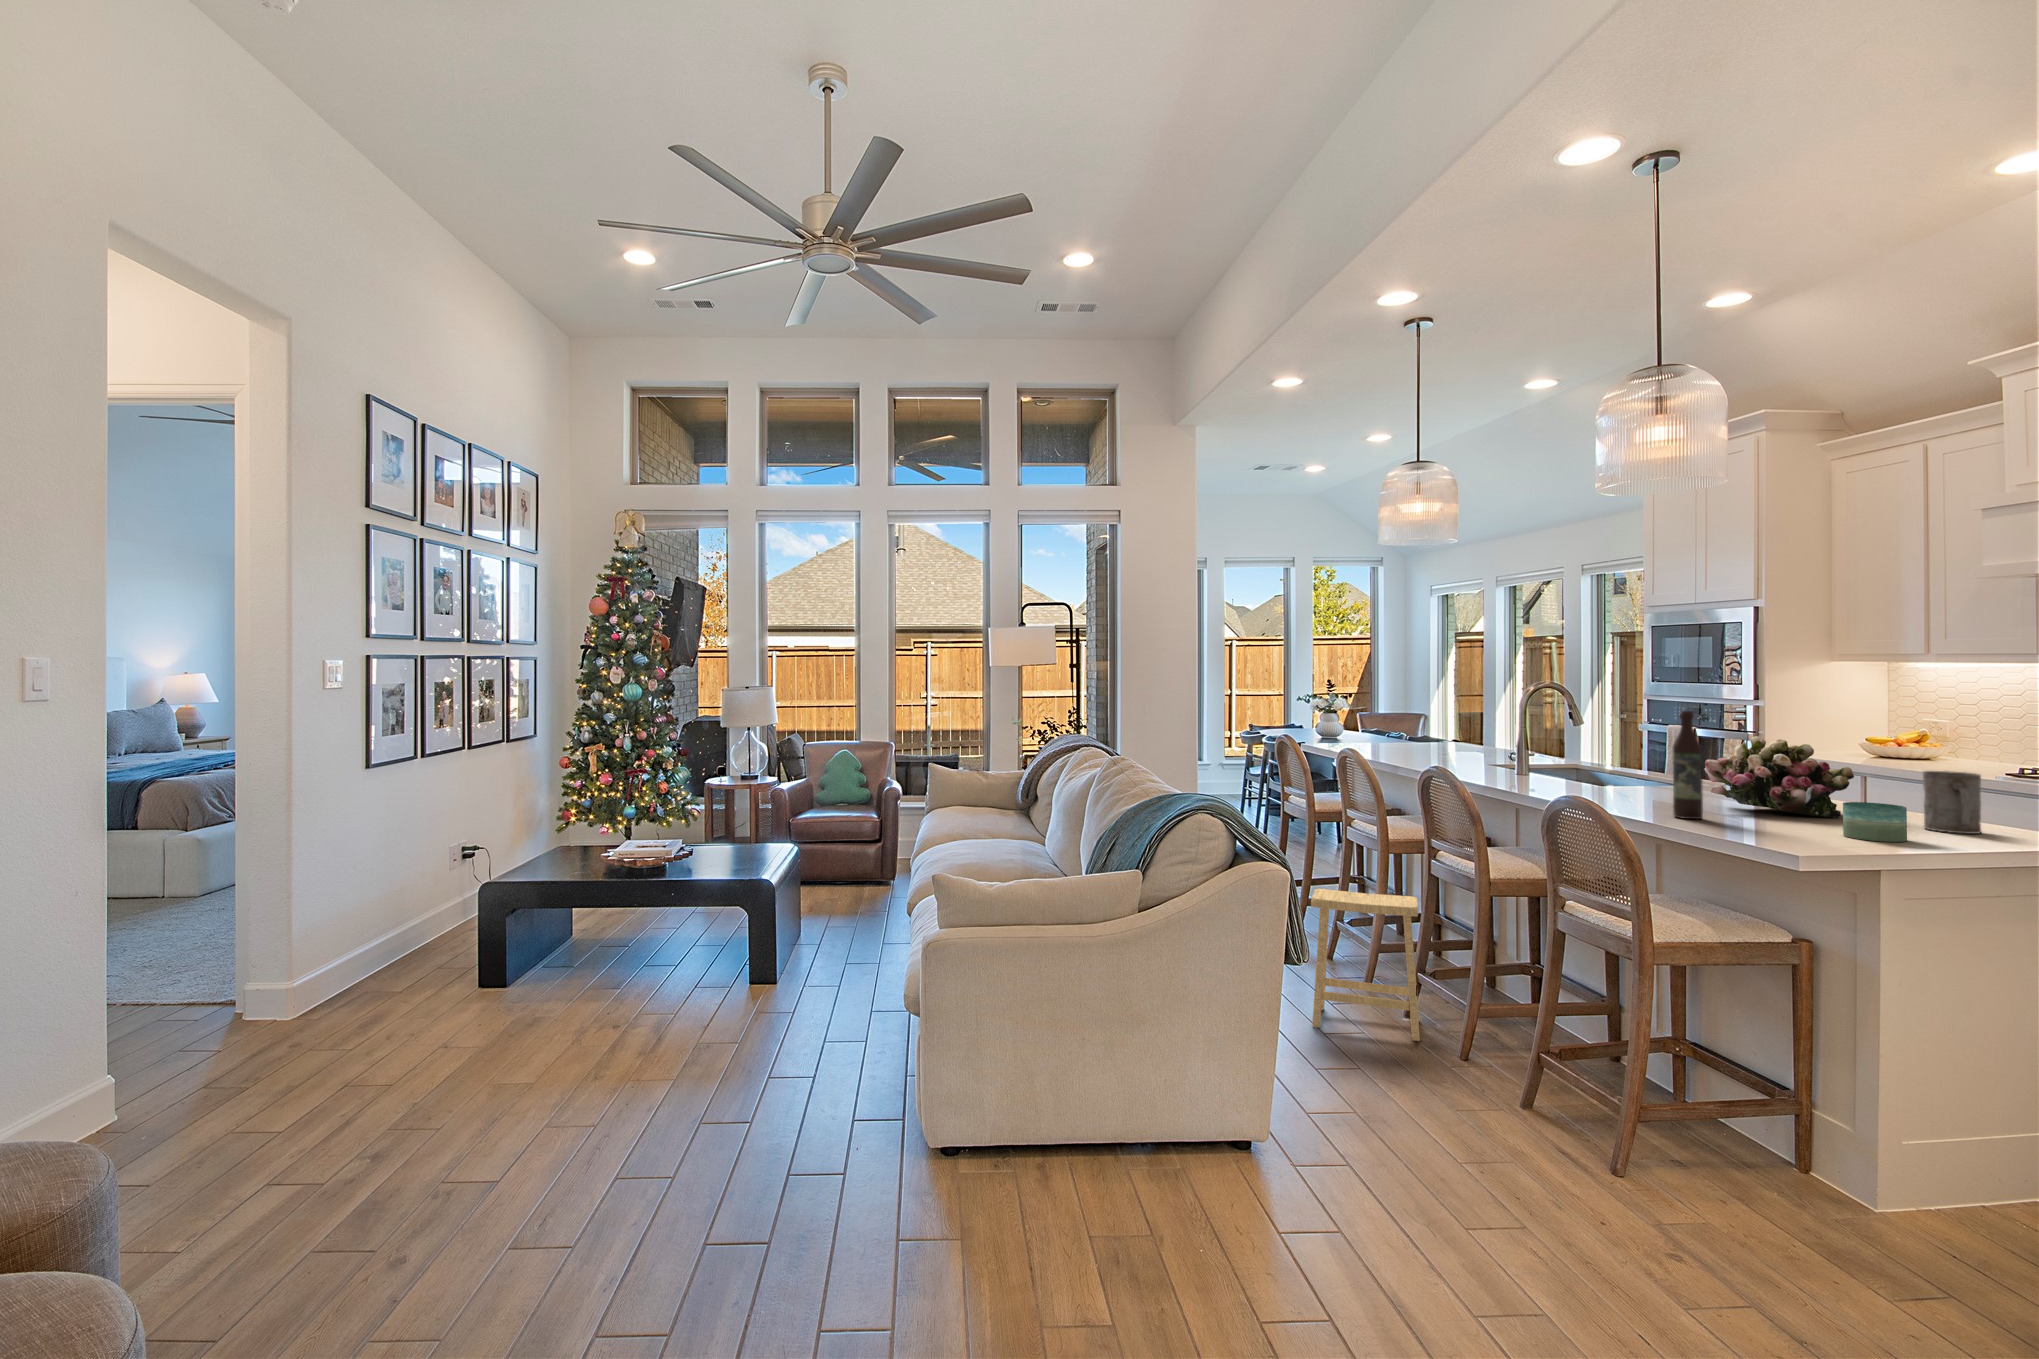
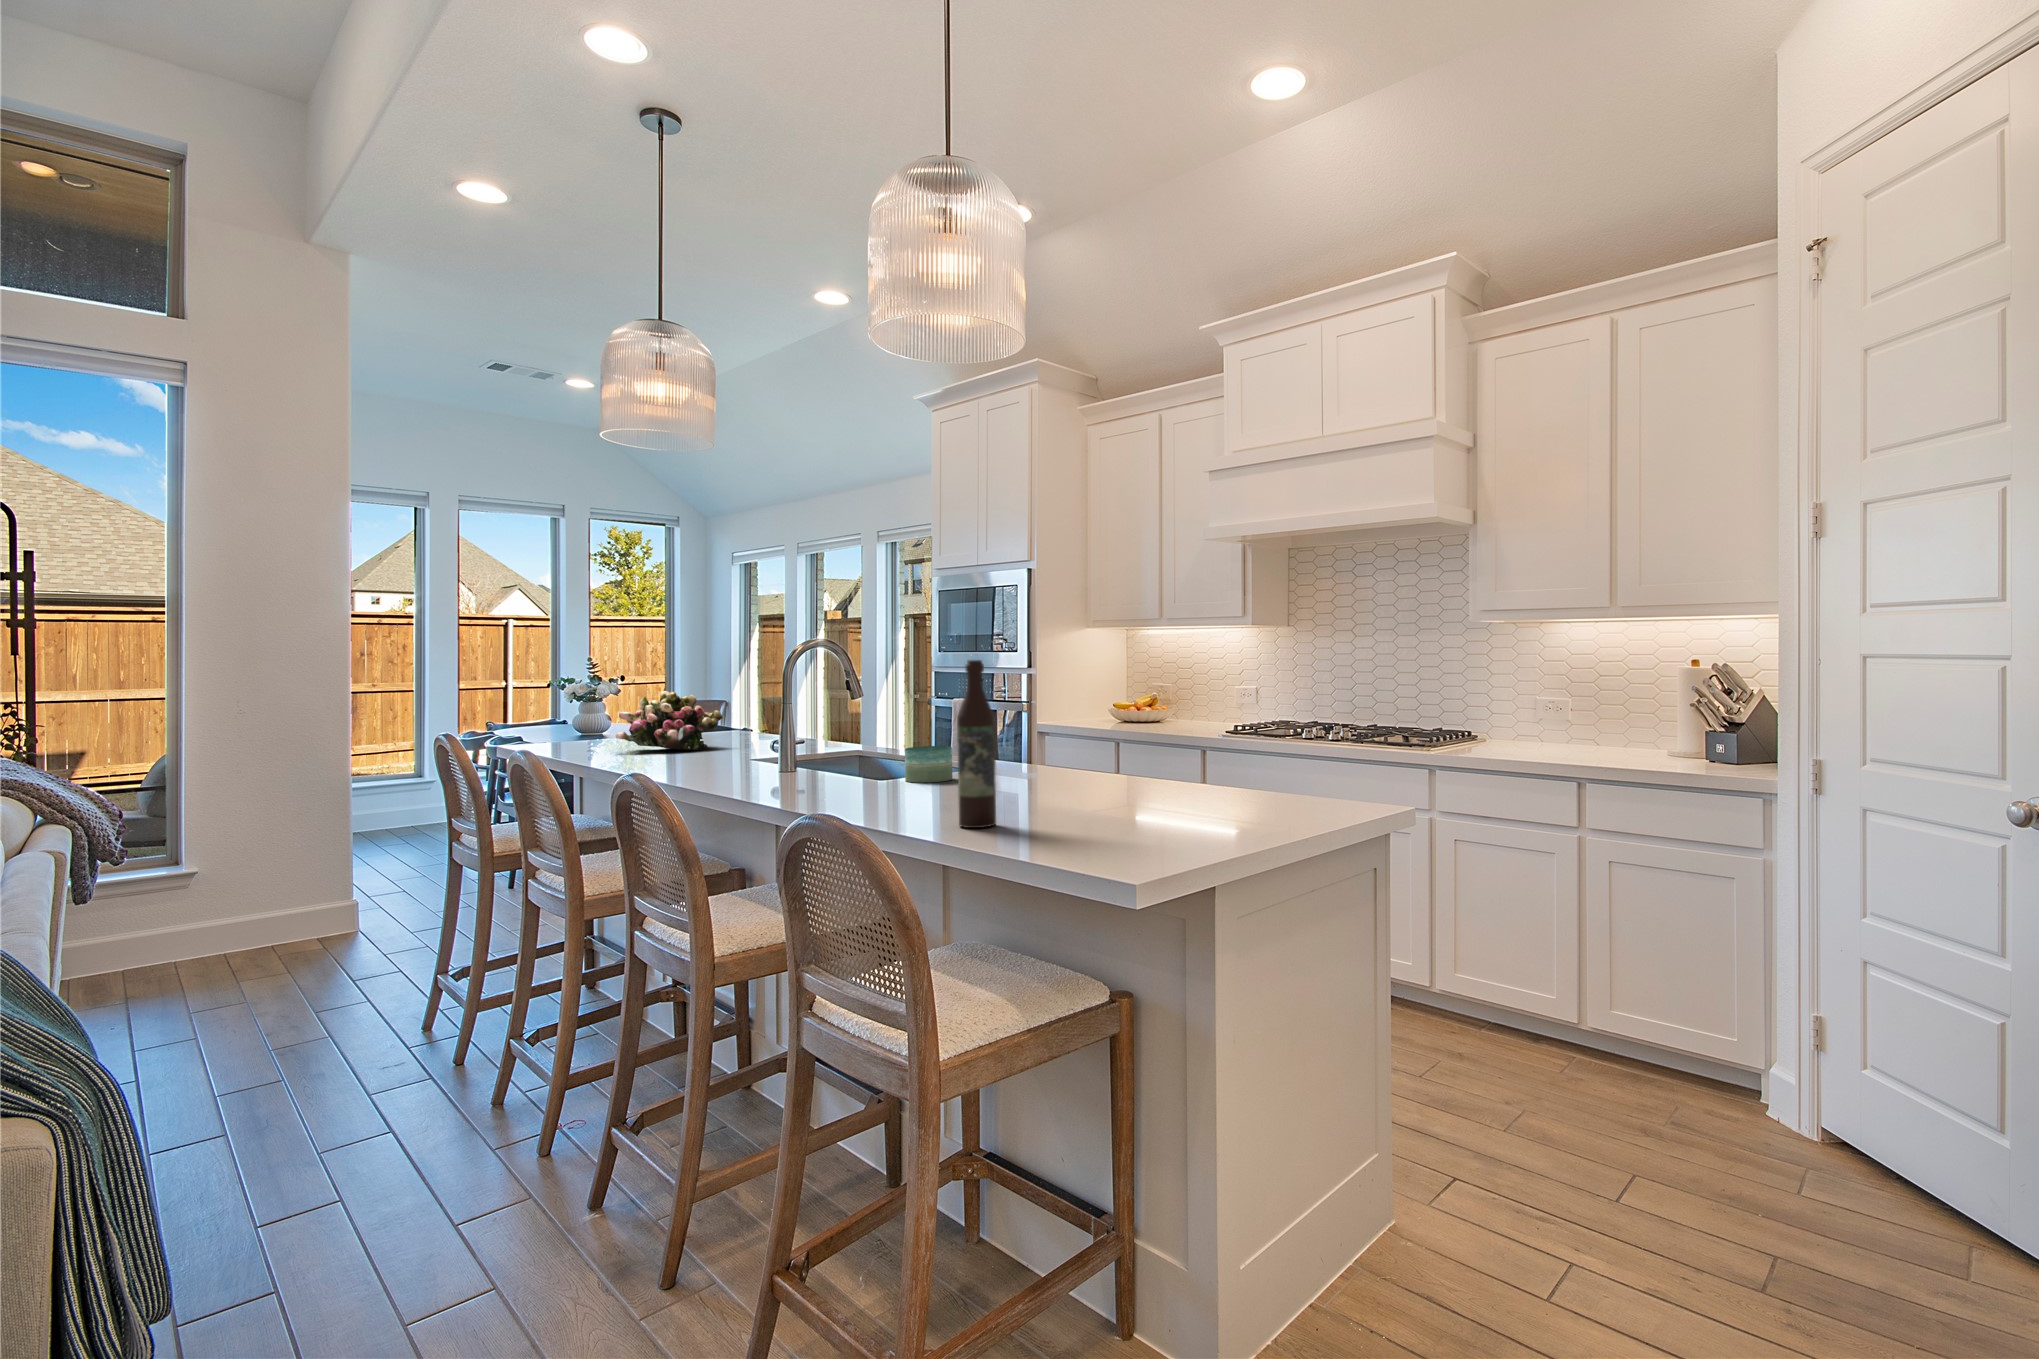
flower arrangement: present [1704,736,1854,817] -> present [616,691,722,750]
mug: present [1923,771,1981,834] -> none [1226,727,1284,807]
candle: present [1843,802,1907,842] -> present [905,746,952,783]
footstool: present [1311,889,1420,1041] -> none [397,997,614,1291]

